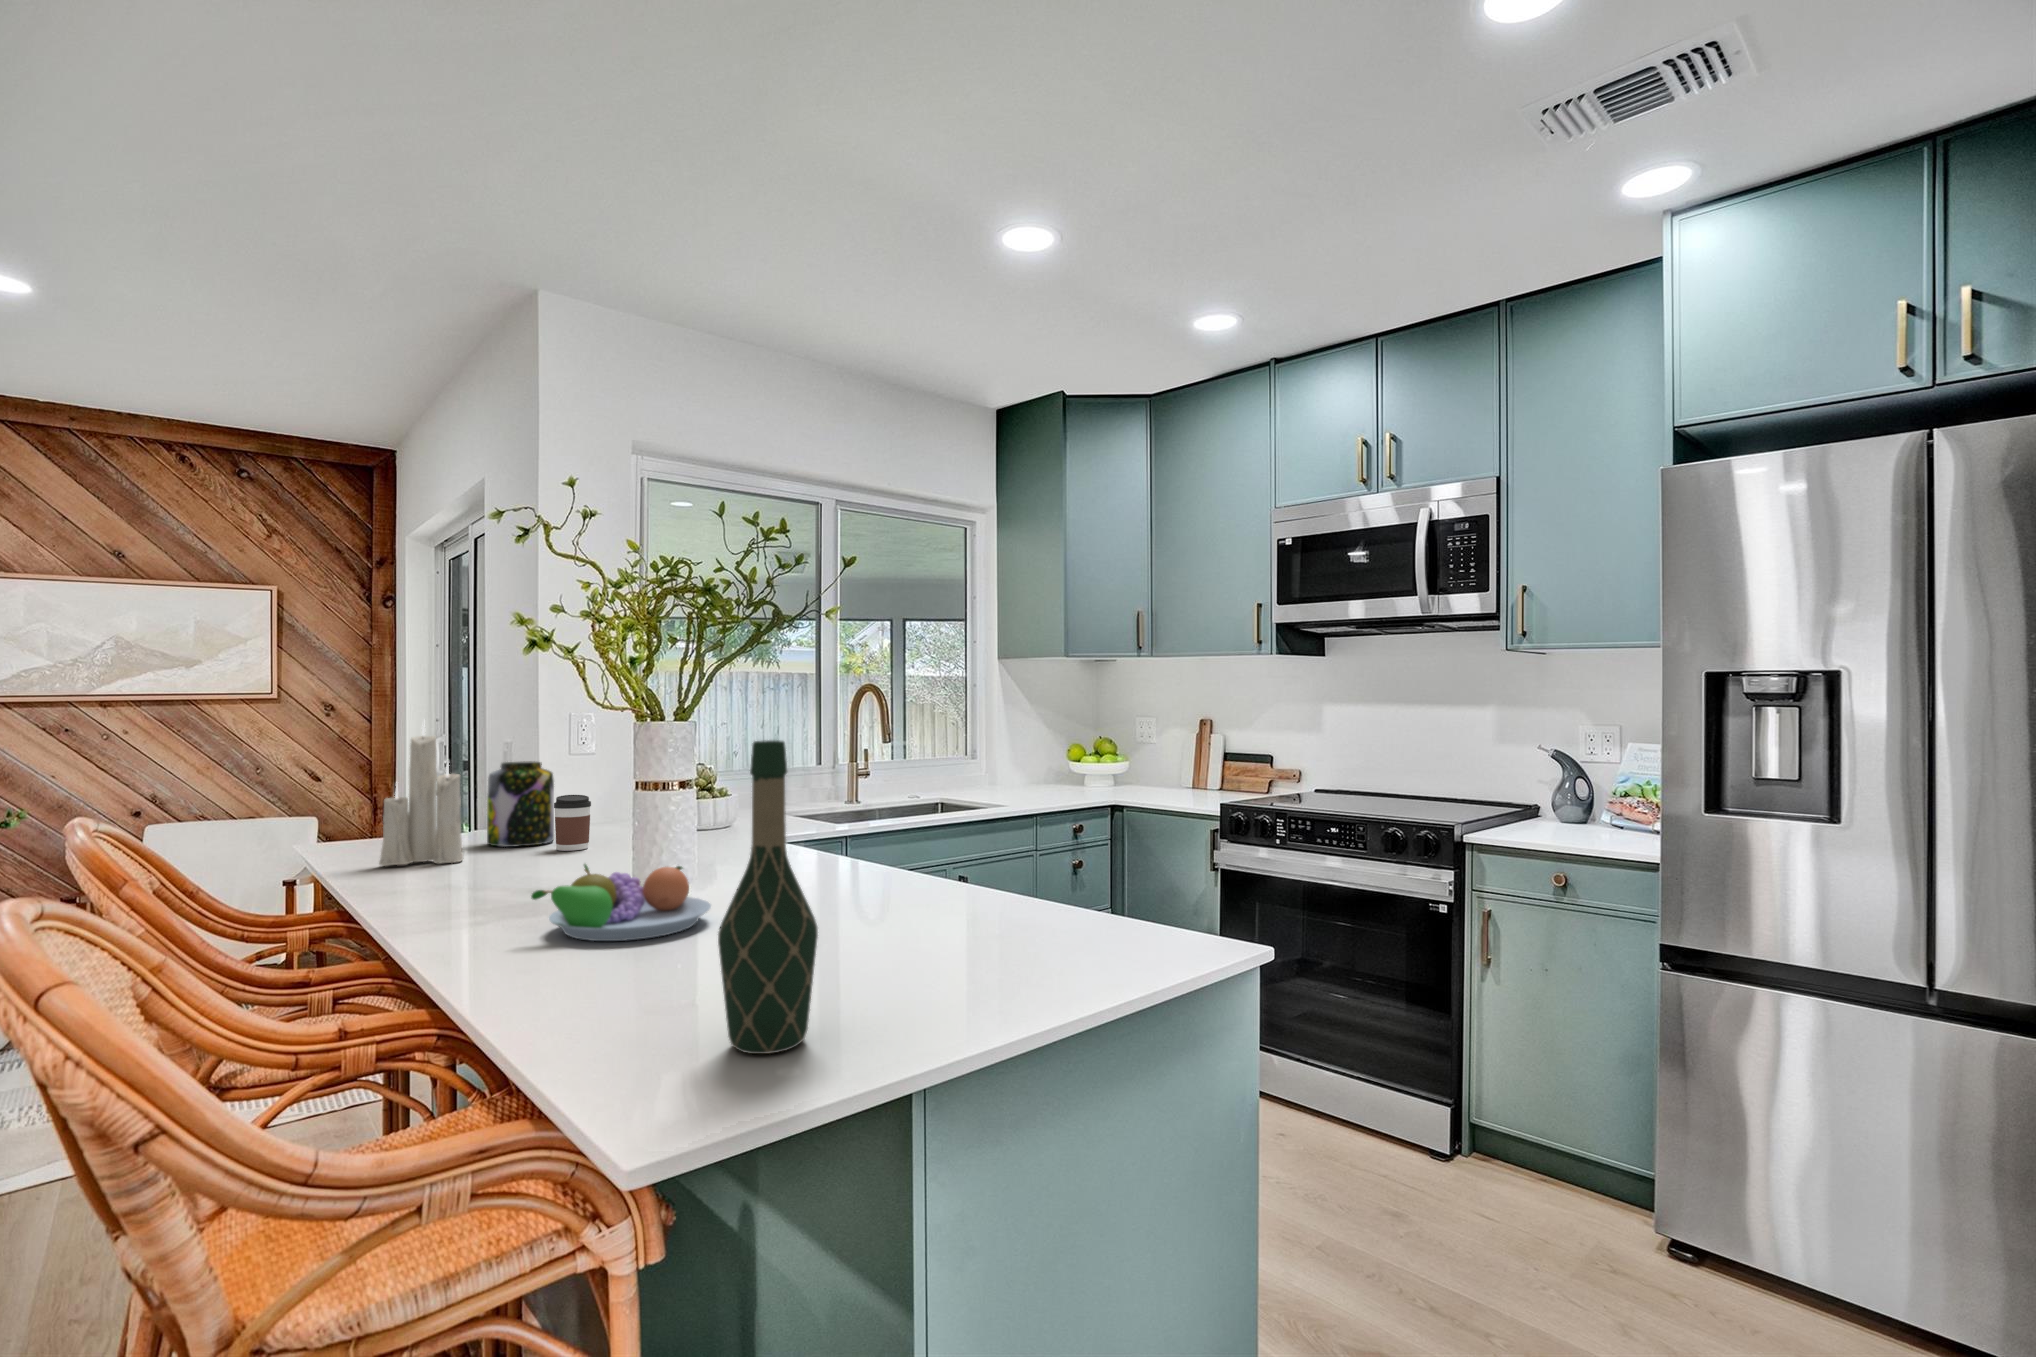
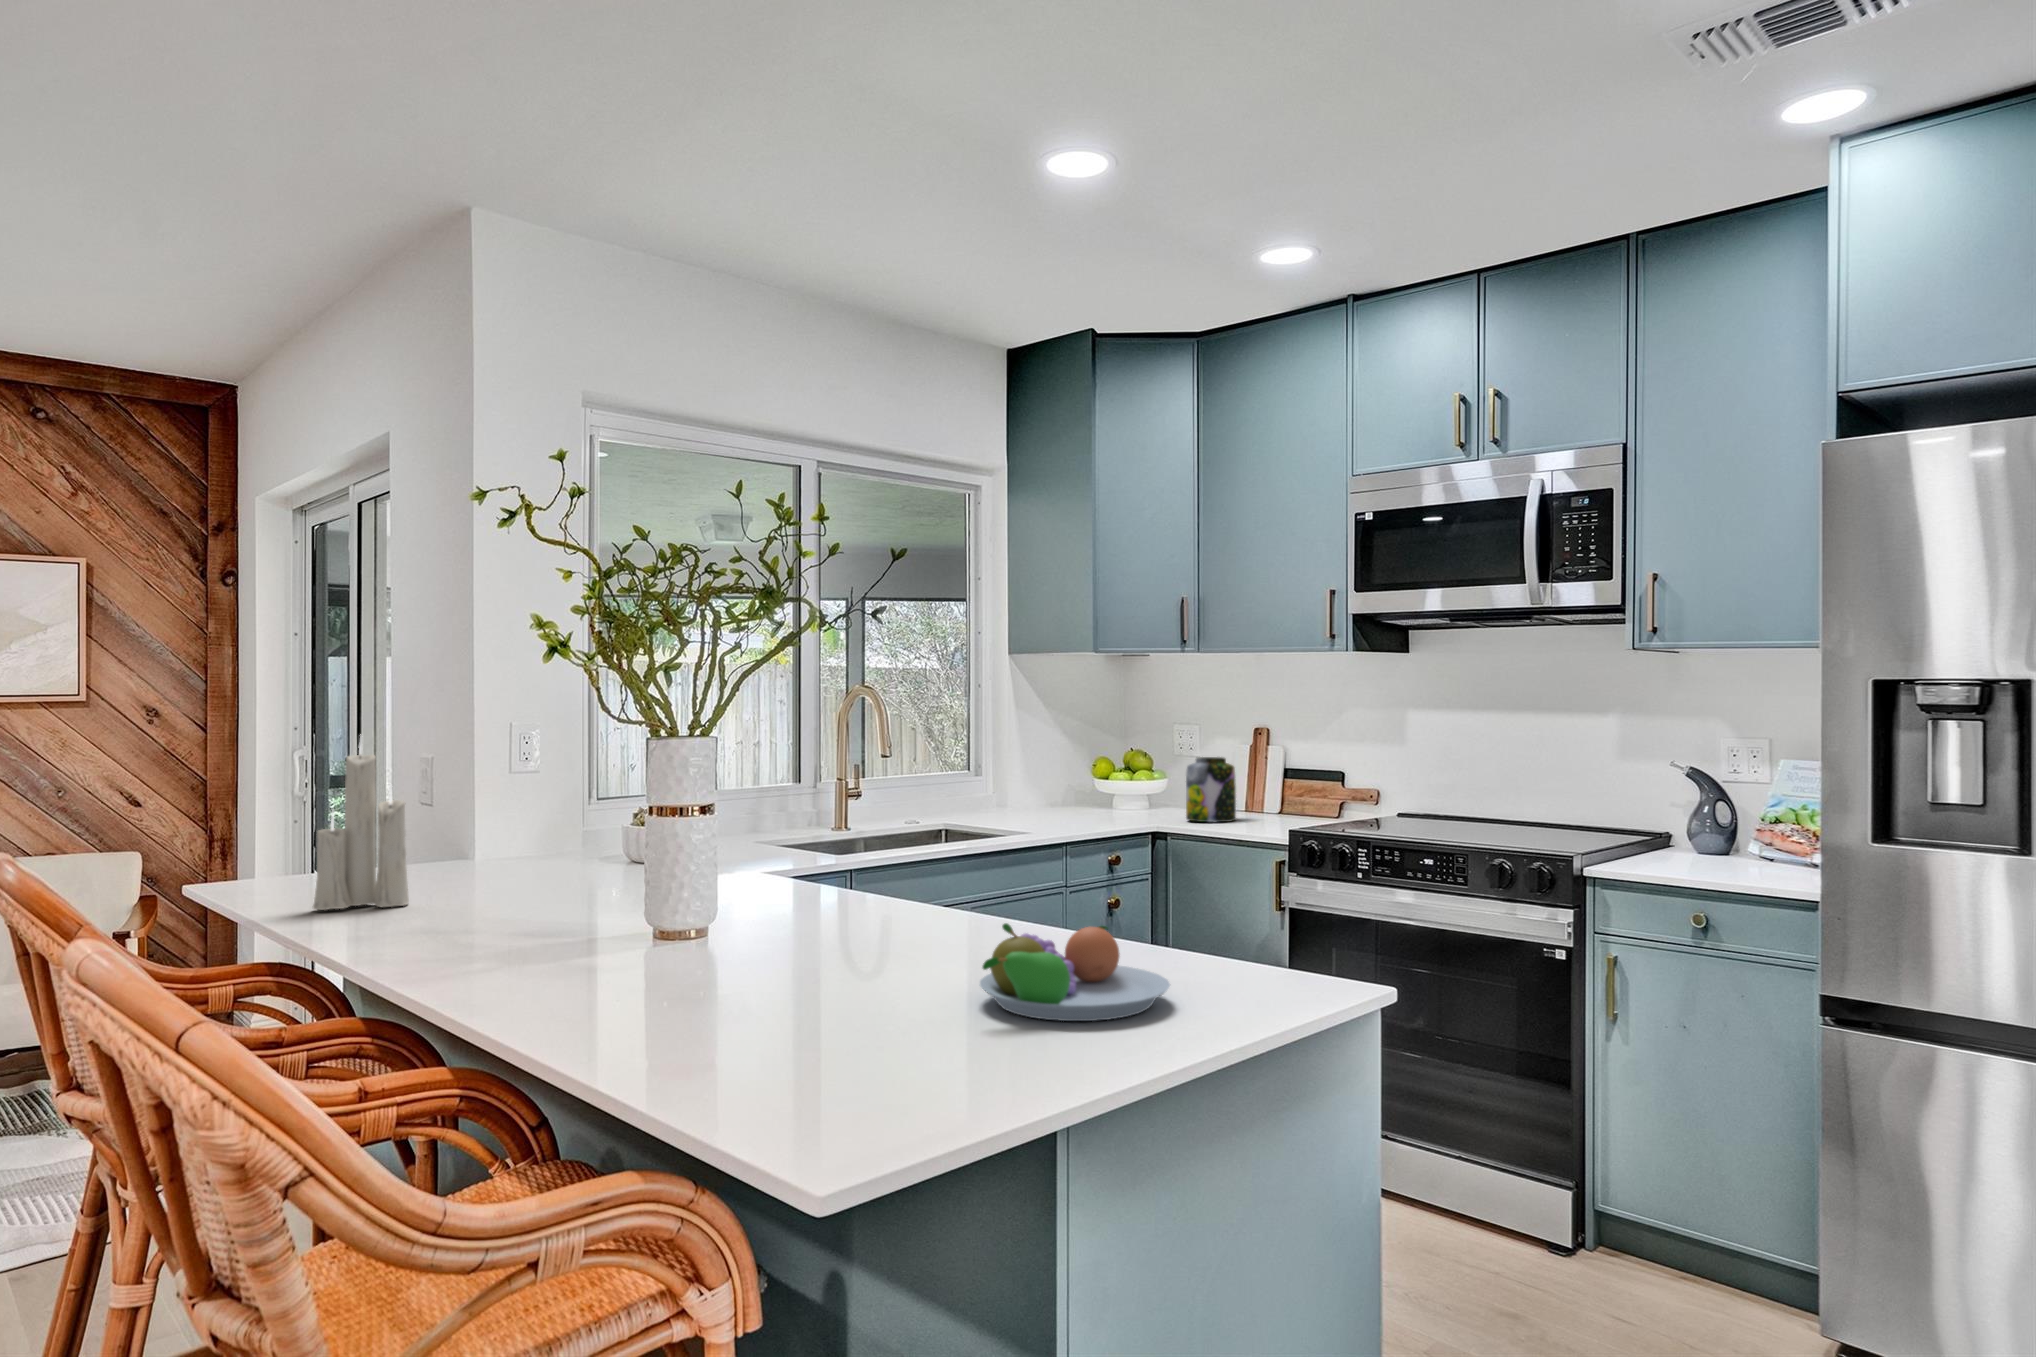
wine bottle: present [718,740,818,1054] -> none [836,770,938,1100]
jar: present [487,761,554,847] -> present [1186,757,1236,822]
coffee cup: present [554,795,591,851] -> none [509,825,553,892]
fruit bowl: present [531,864,711,941] -> present [980,923,1170,1021]

